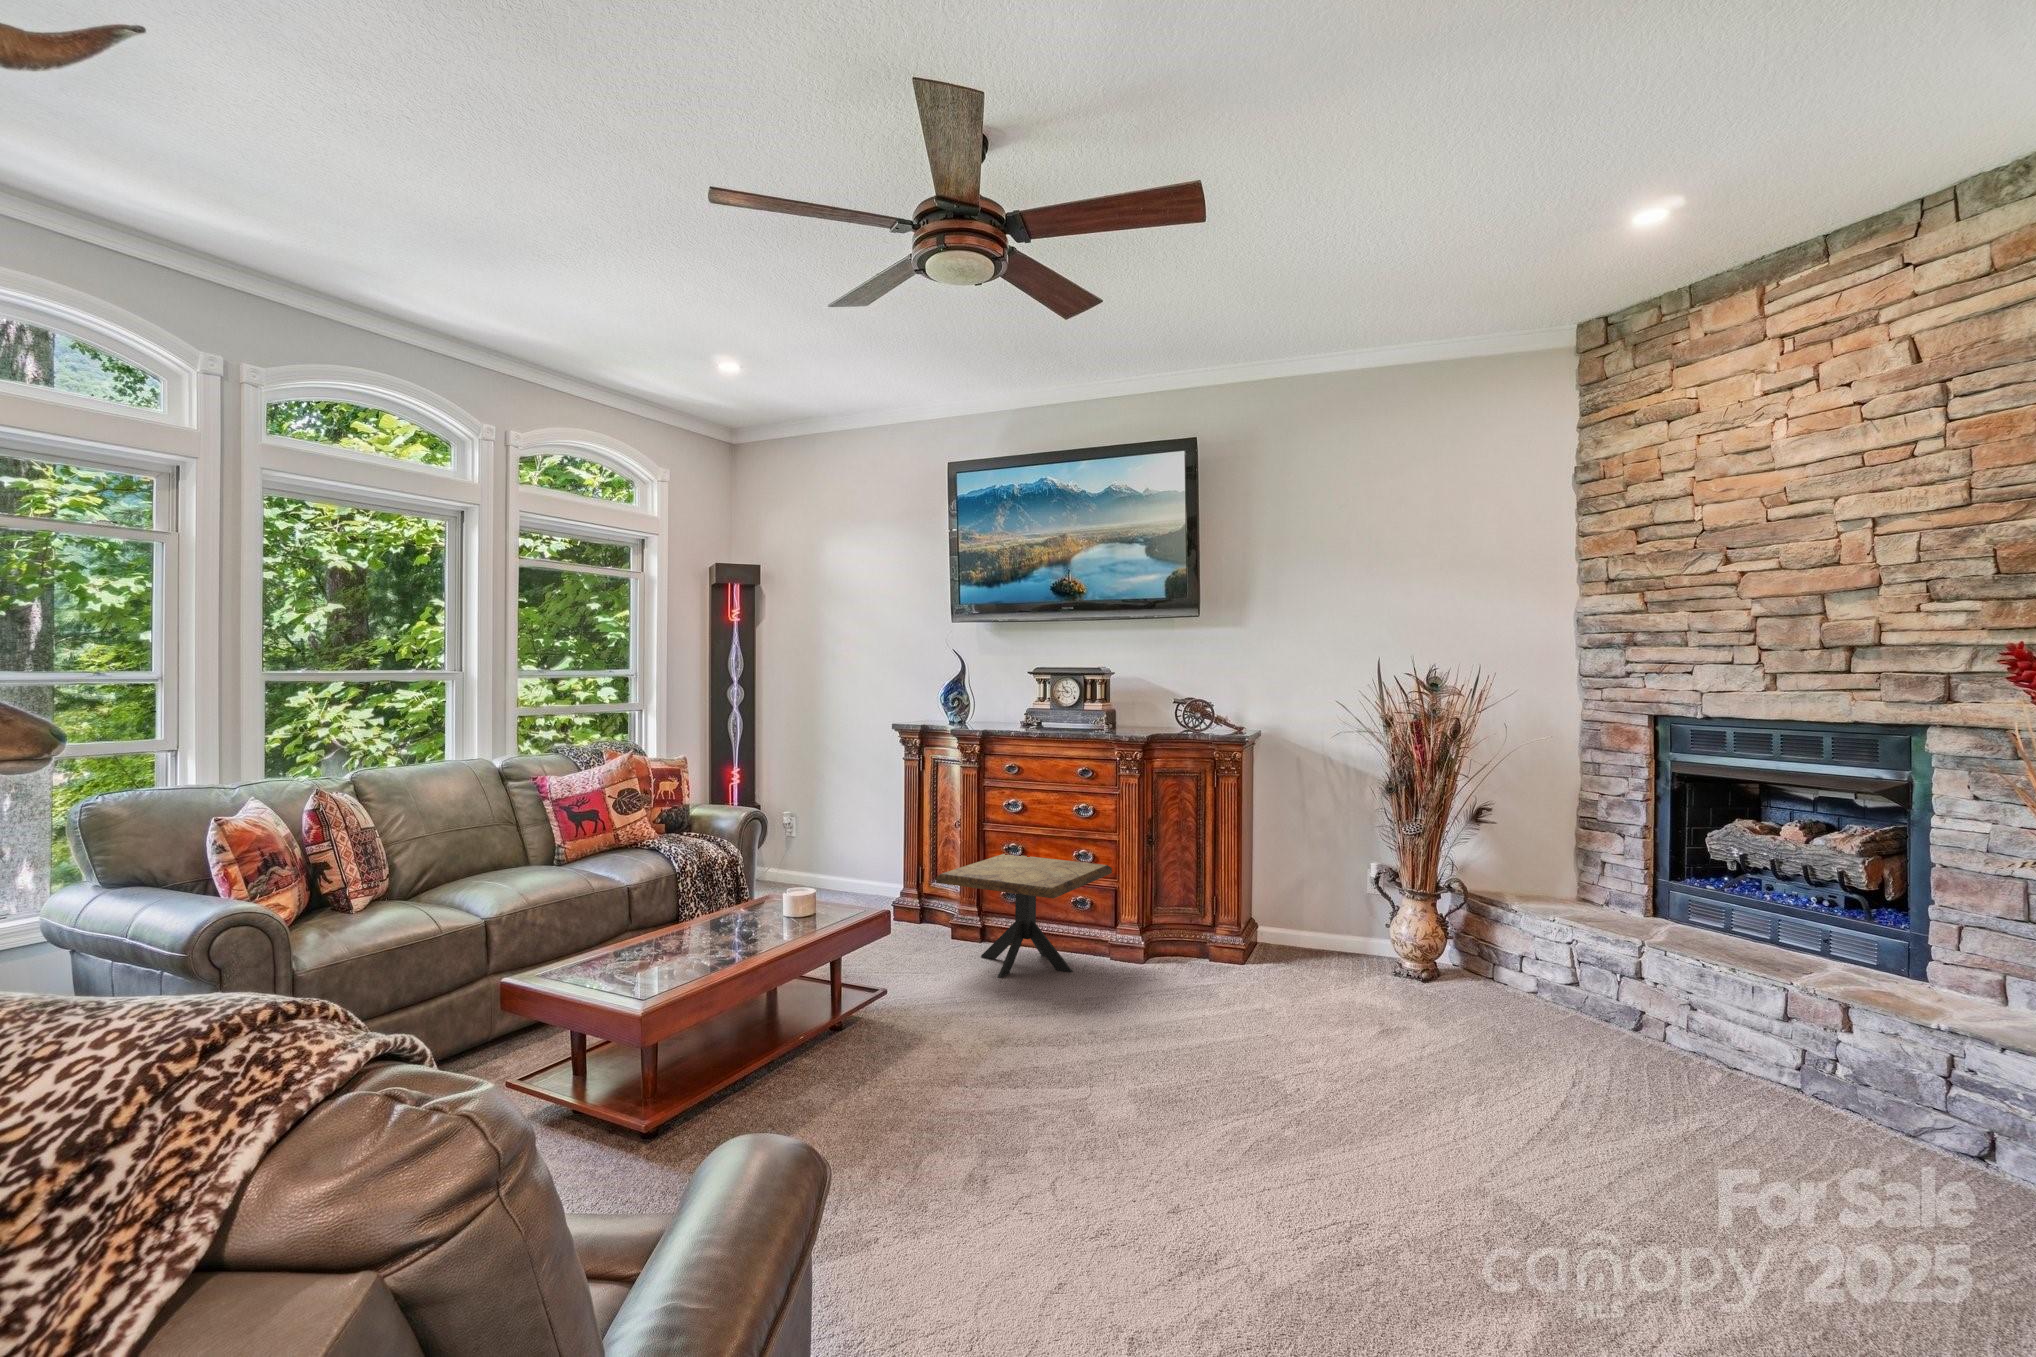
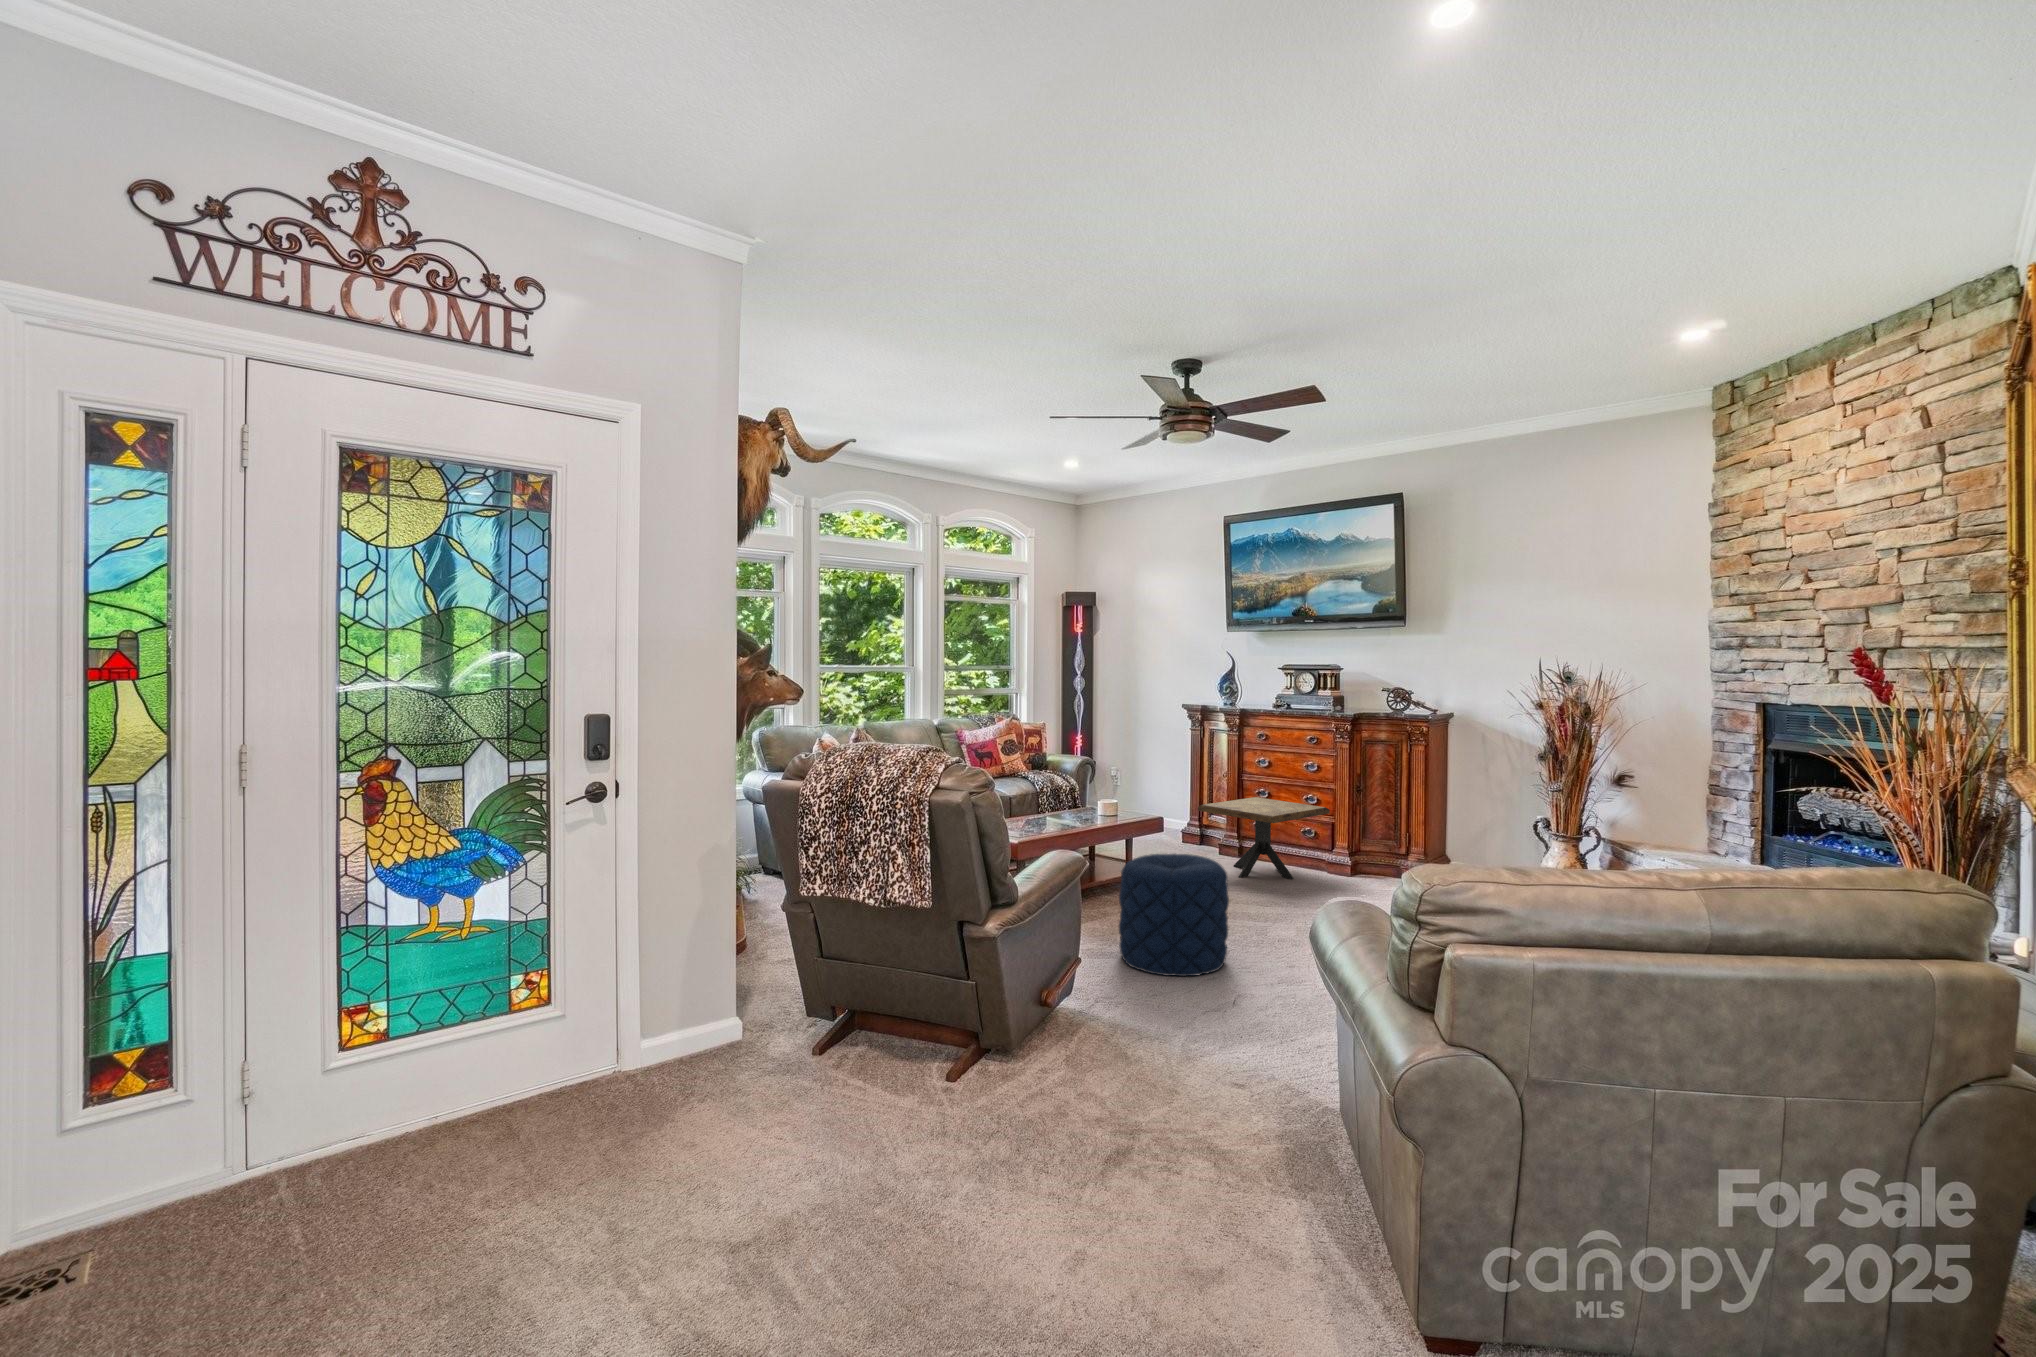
pouf: none [886,997,1084,1253] -> present [1119,853,1229,976]

